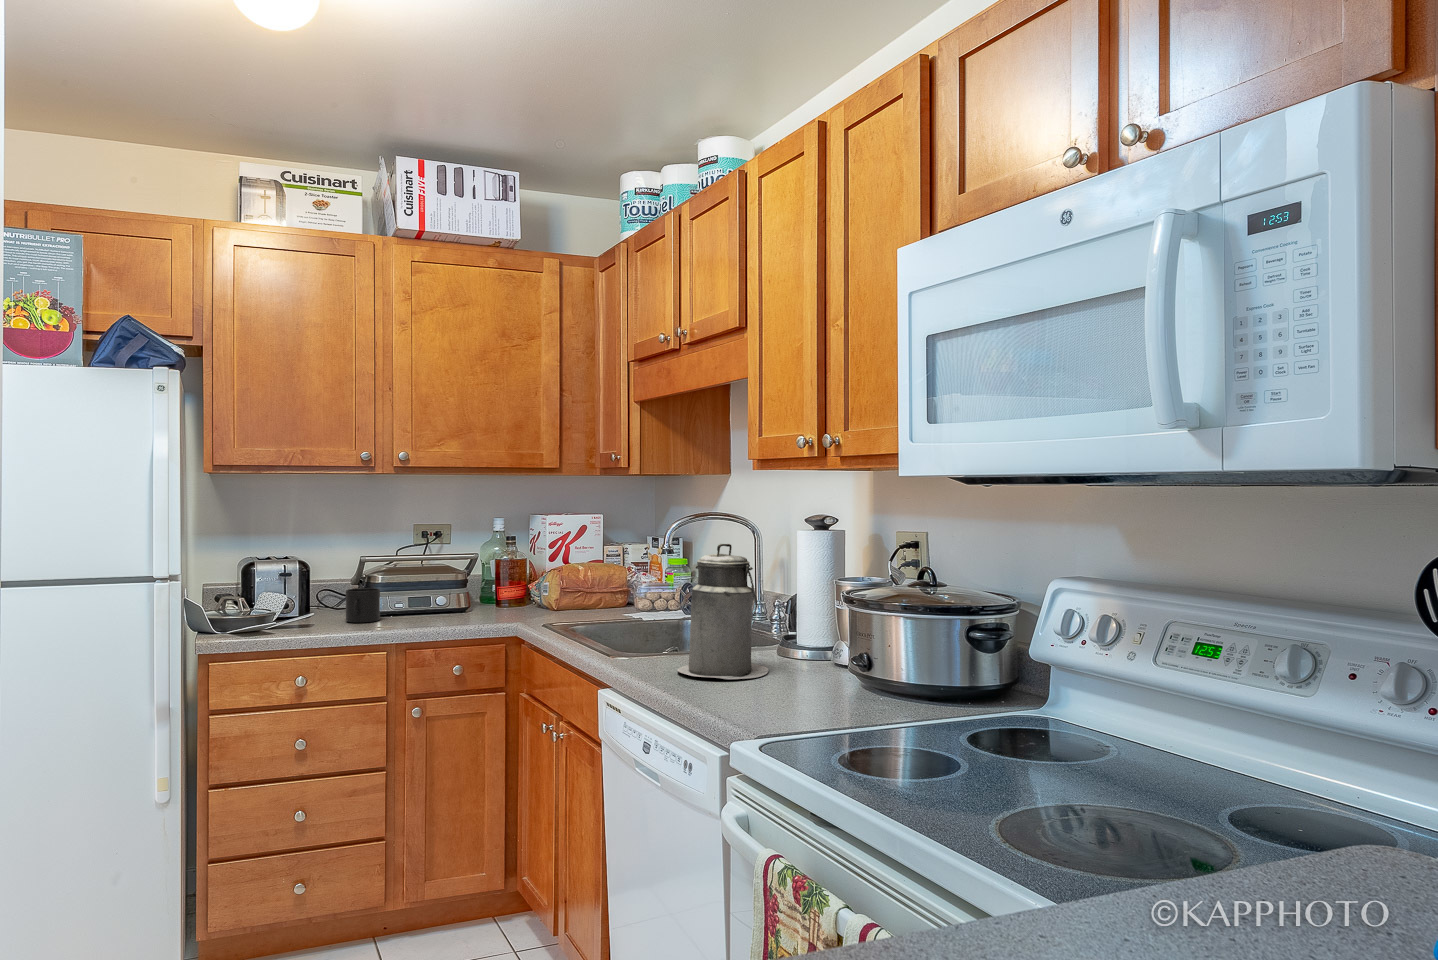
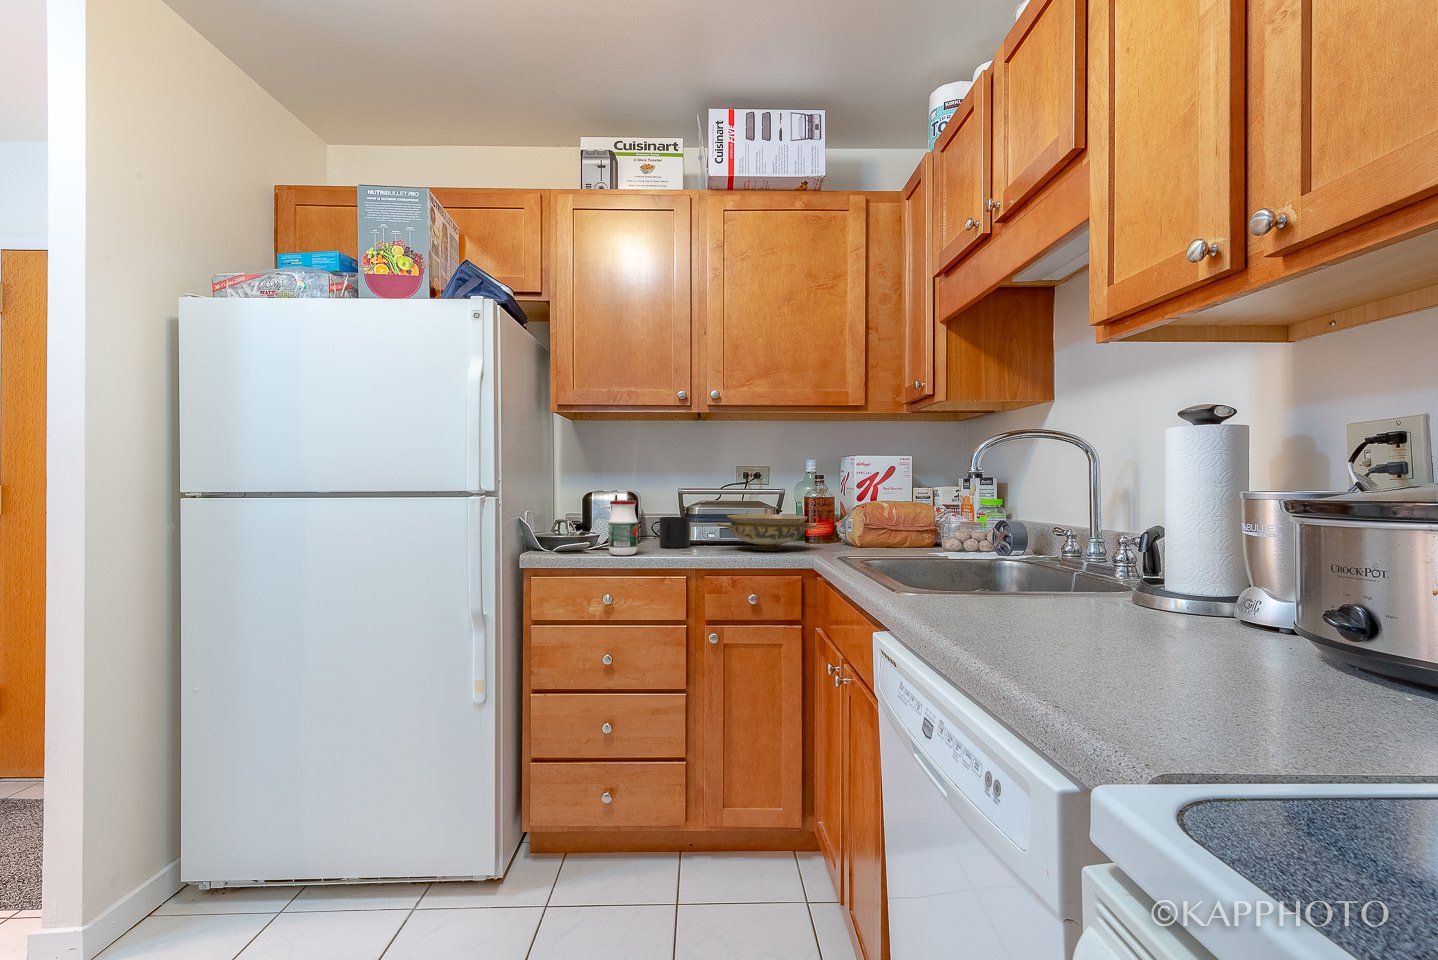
canister: present [677,543,768,679] -> none [982,436,1126,634]
jar: none [302,577,334,636] -> present [608,500,638,555]
ceramic bowl: none [415,582,517,620] -> present [717,514,817,550]

